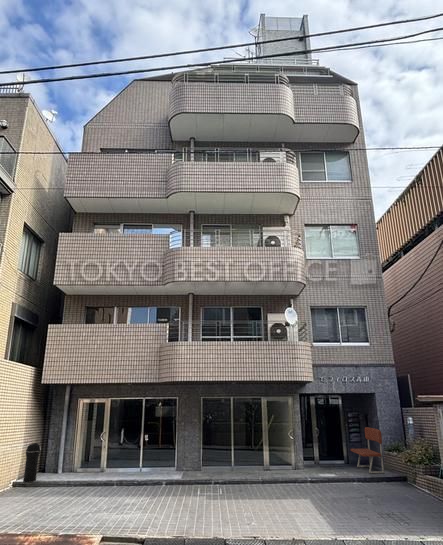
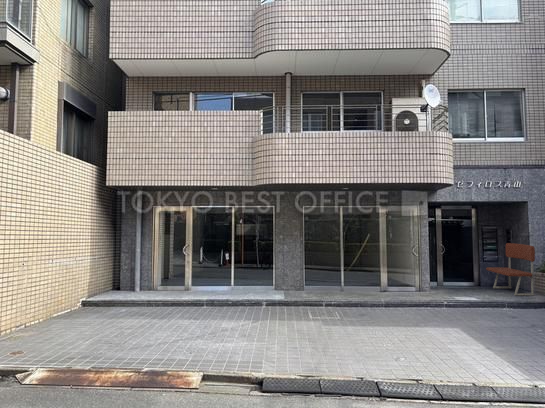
trash can: present [23,443,41,482] -> none [94,256,112,300]

